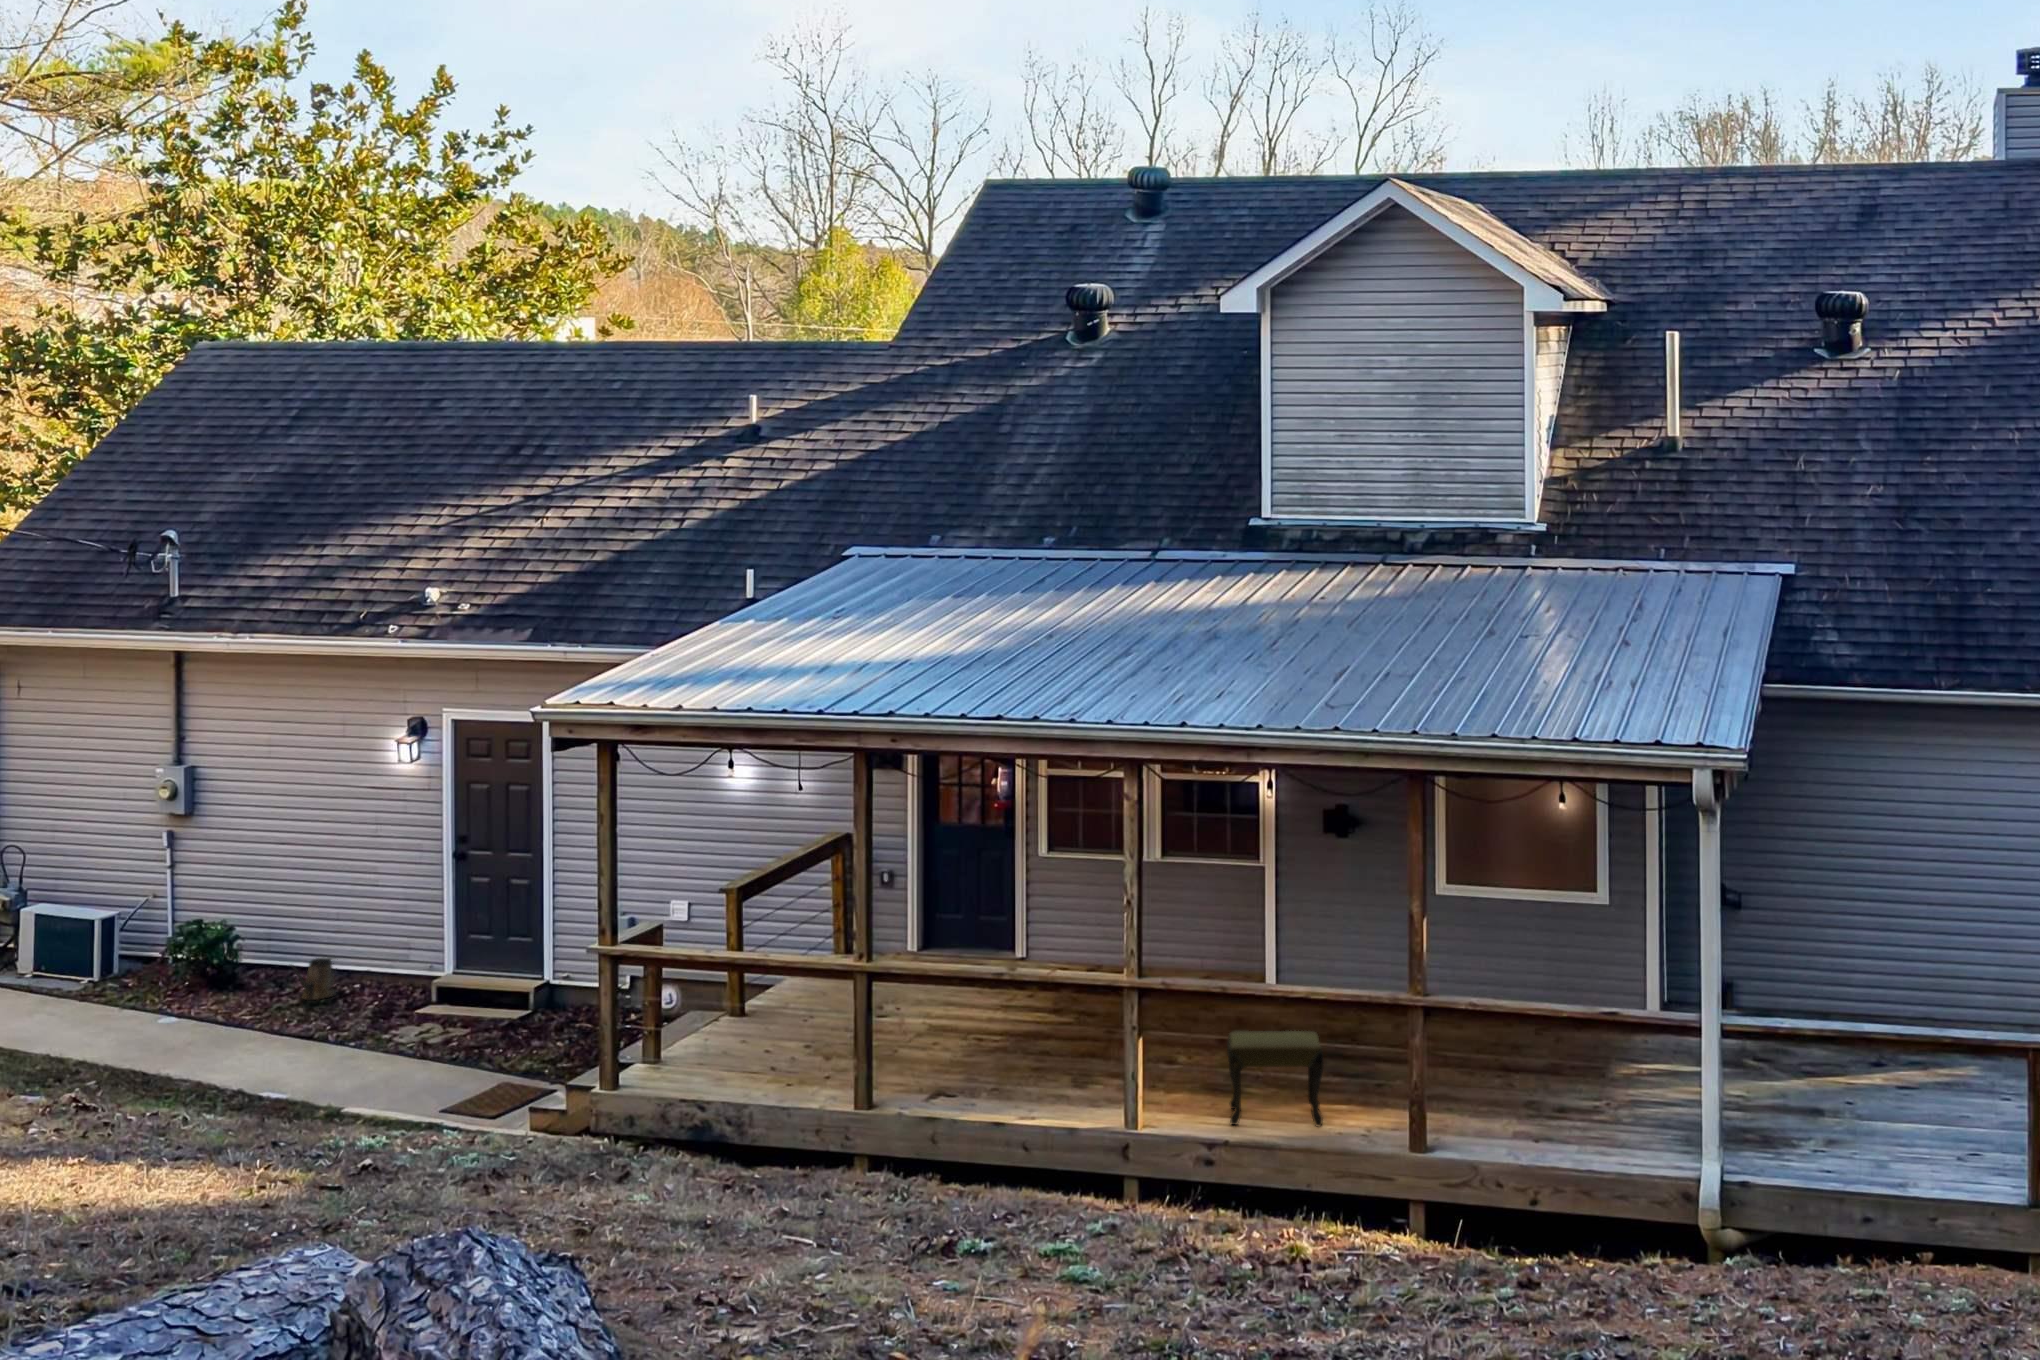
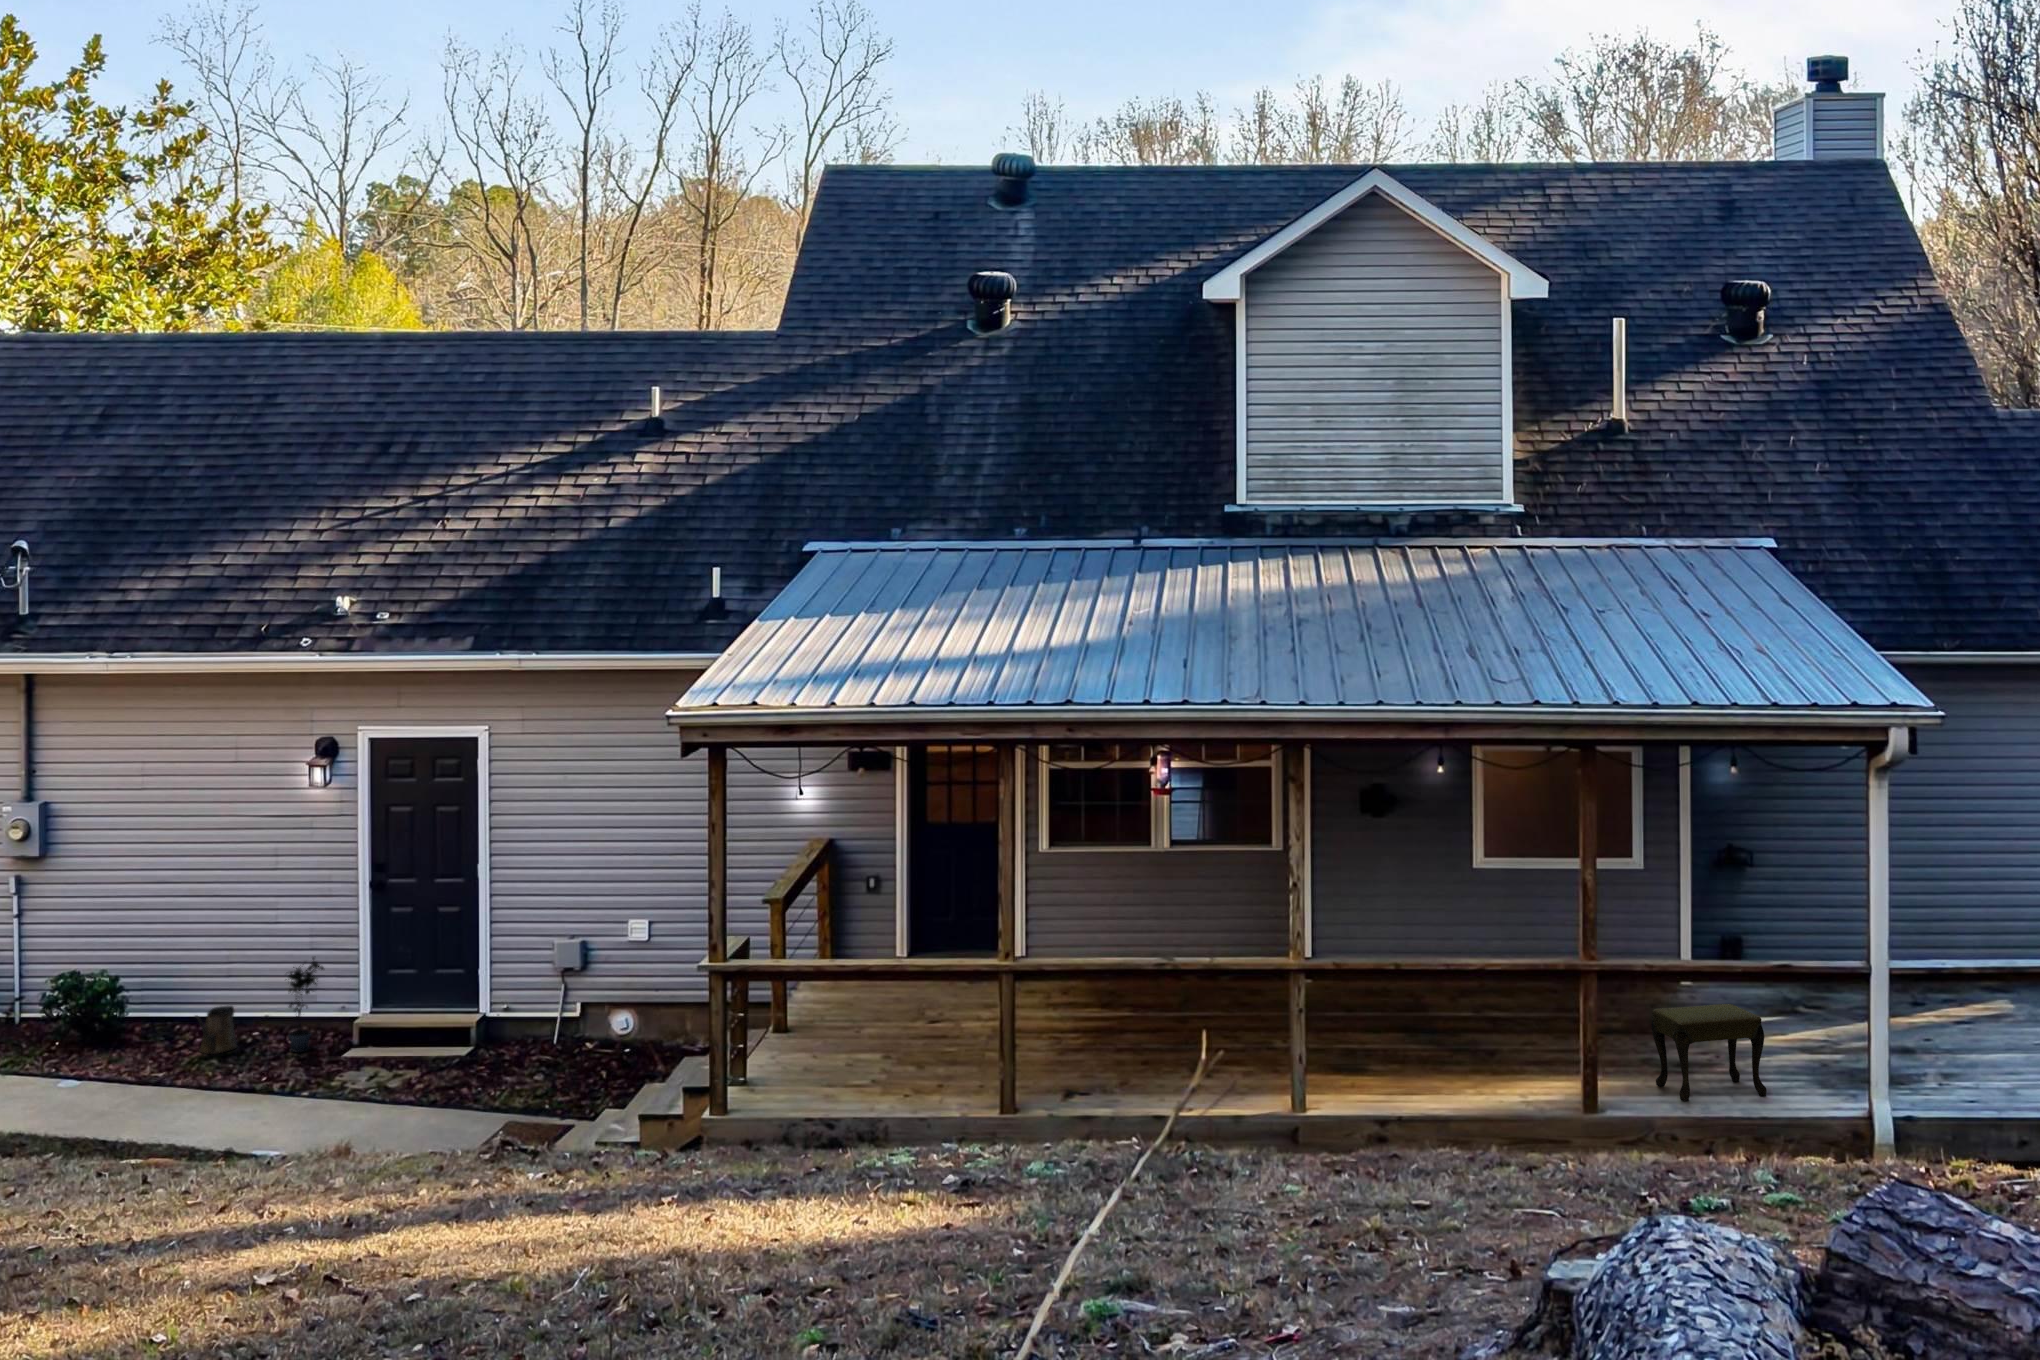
potted plant: none [369,917,408,1004] -> present [289,957,324,1052]
footstool: present [1227,1031,1324,1127] -> present [1651,1004,1767,1101]

